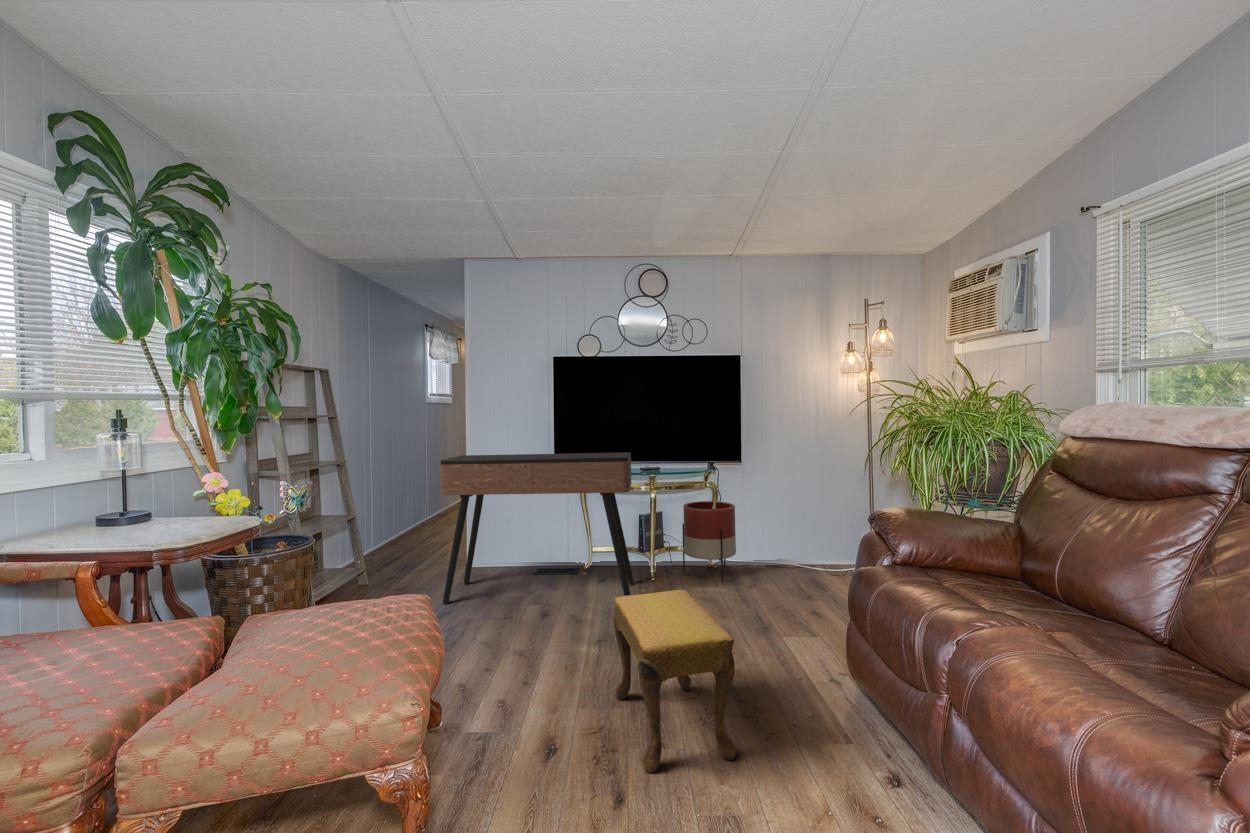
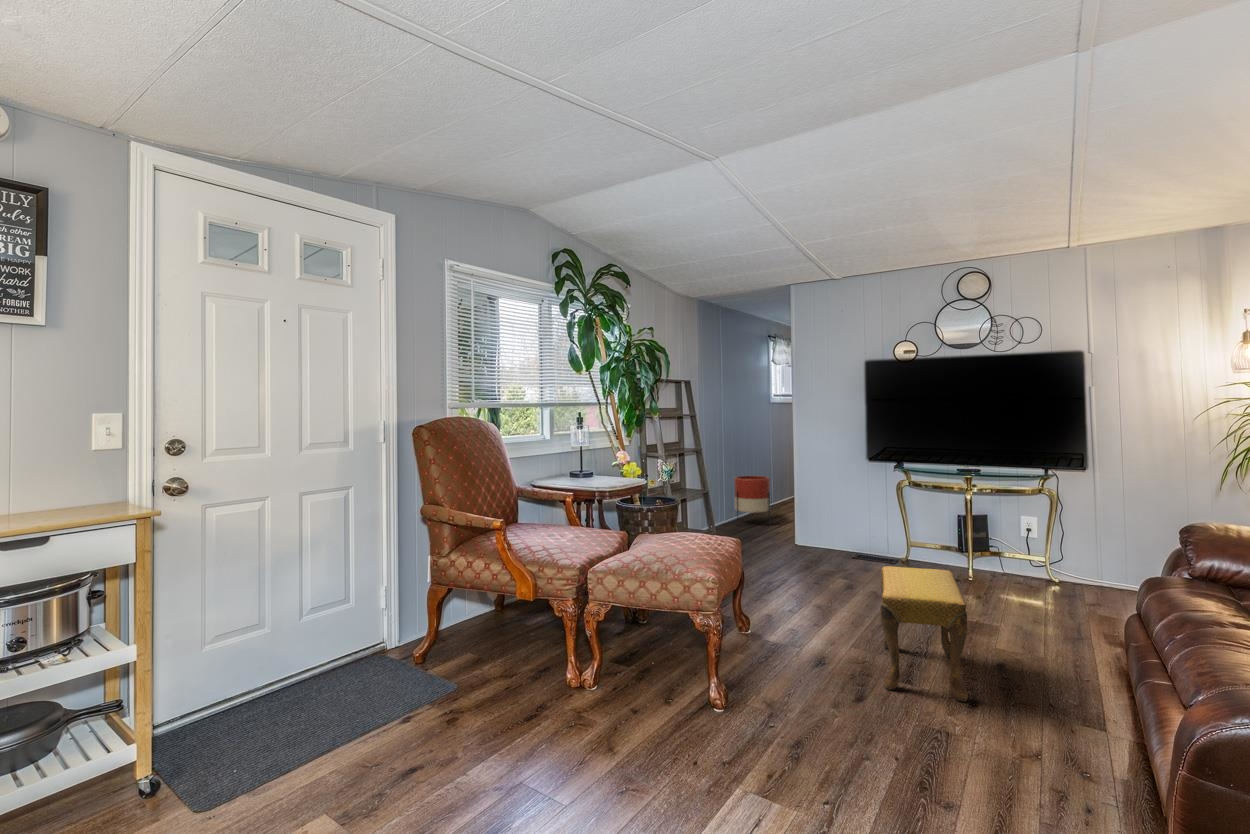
console table: present [440,452,634,604] -> none [766,449,946,593]
planter: present [682,501,736,582] -> present [734,476,770,525]

